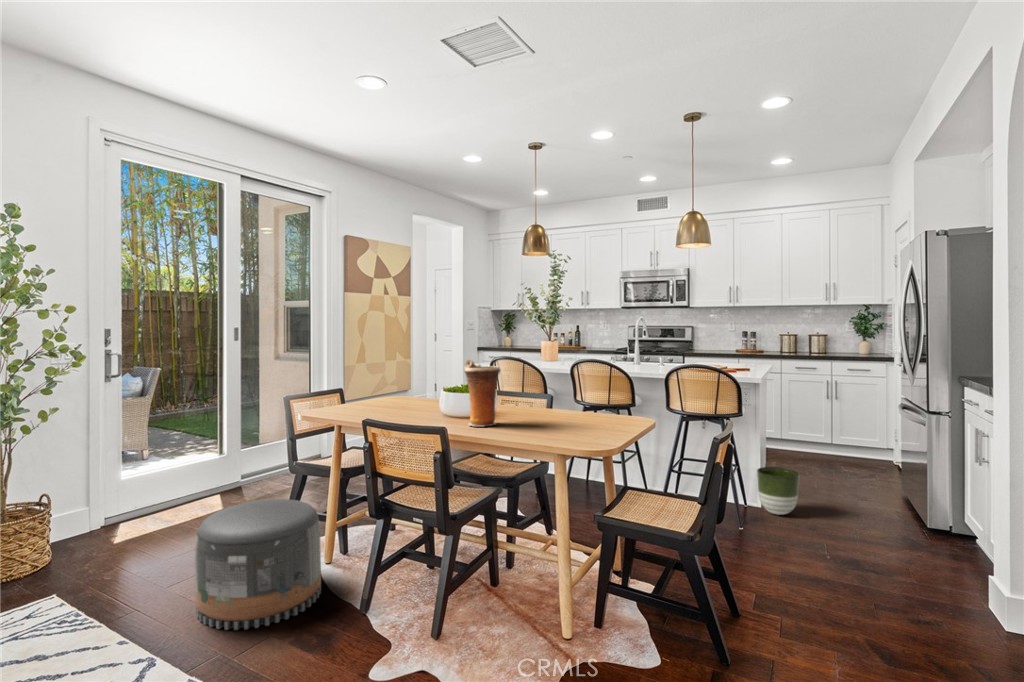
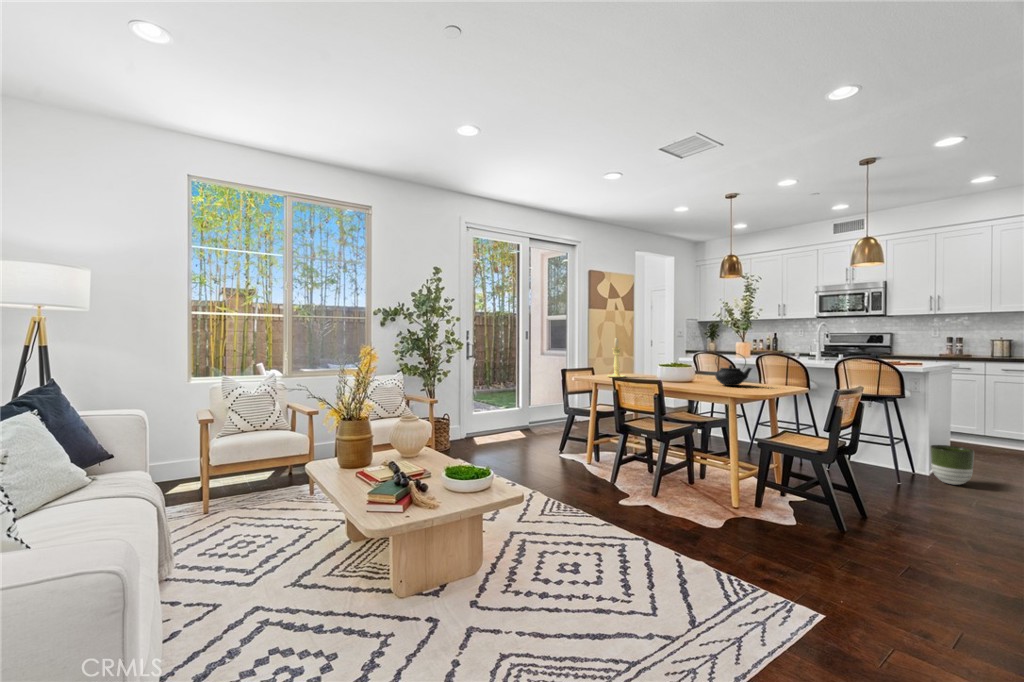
candle holder: none [362,343,393,409] -> present [608,338,625,377]
vase: present [464,360,500,426] -> none [673,344,697,386]
teapot: none [526,370,578,421] -> present [715,353,752,386]
pouf: present [195,499,321,630] -> none [522,424,586,486]

